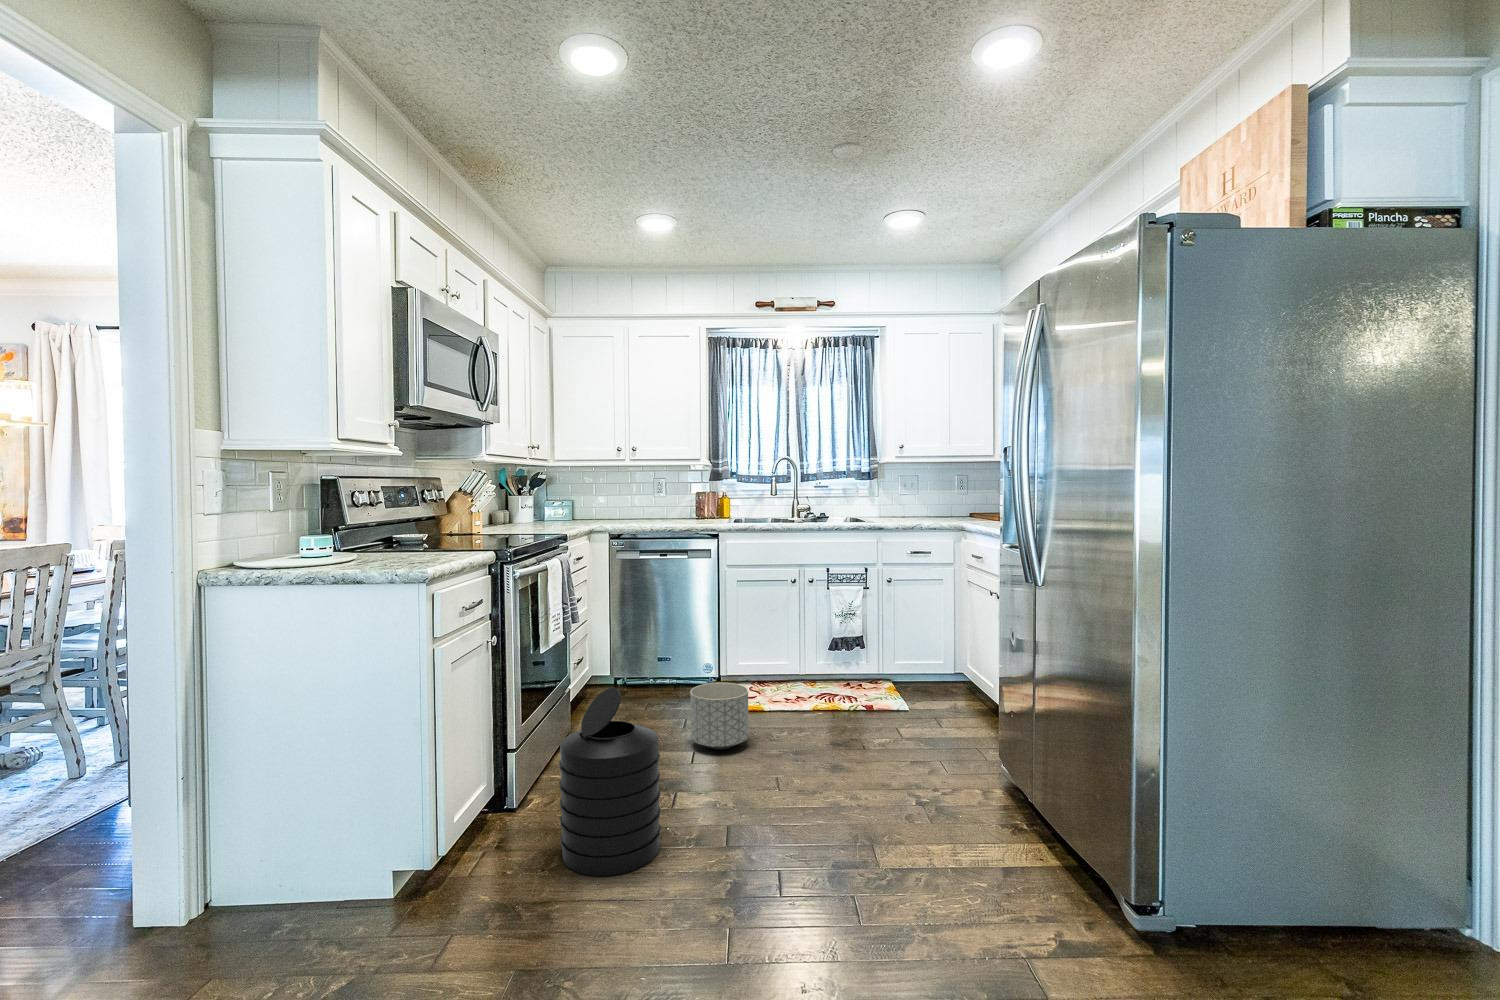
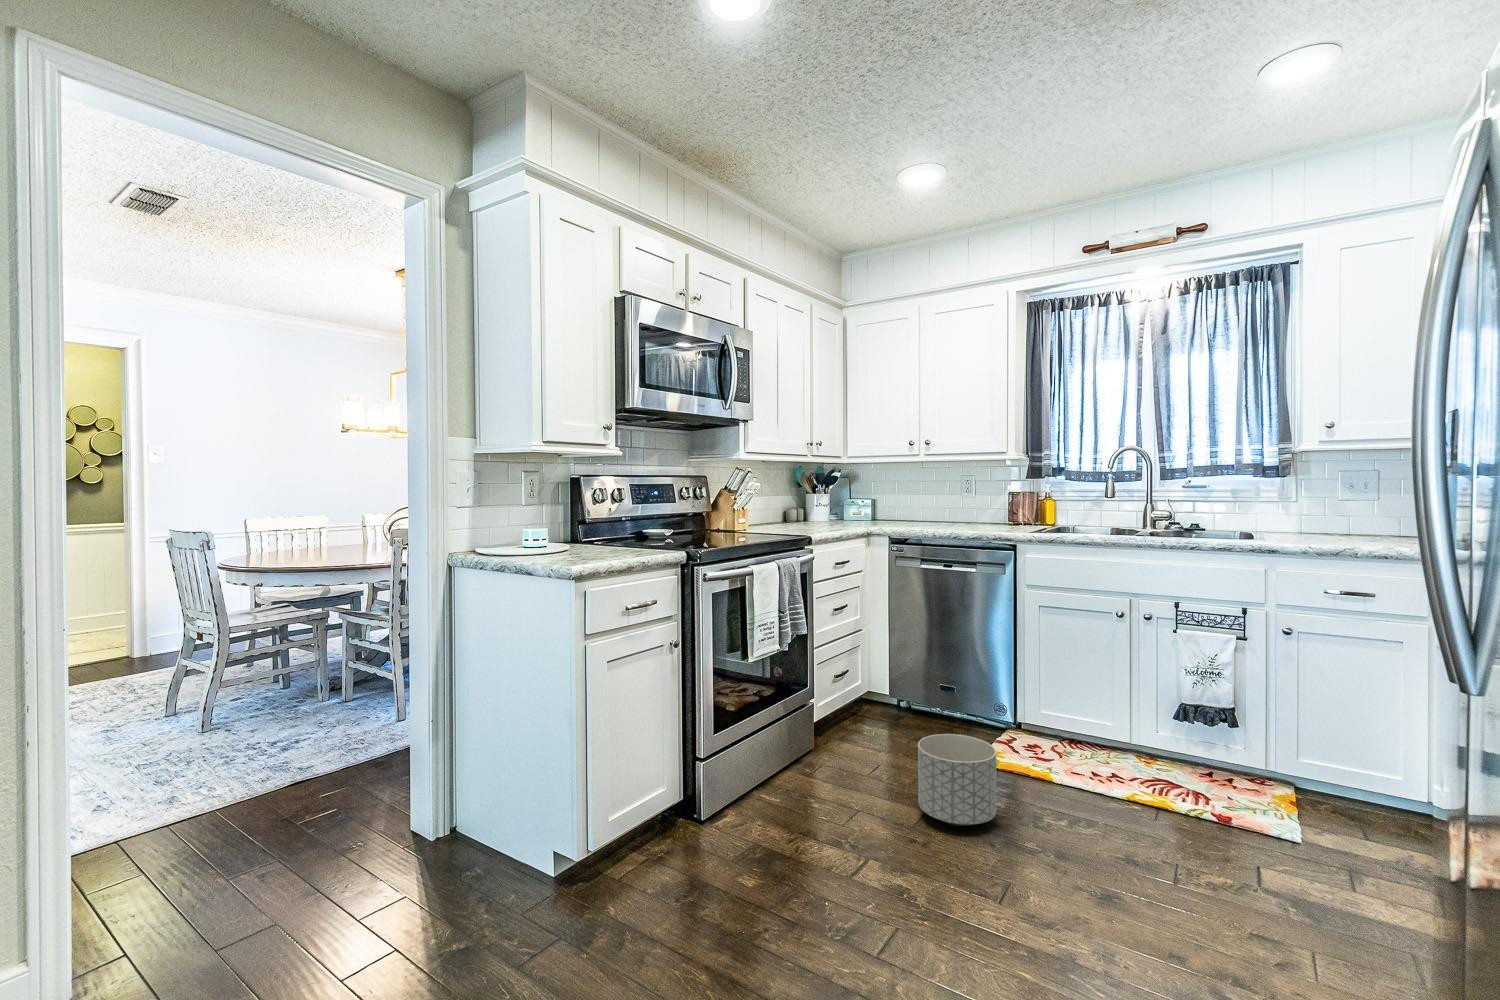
trash can: present [559,688,661,876] -> none [667,724,788,961]

